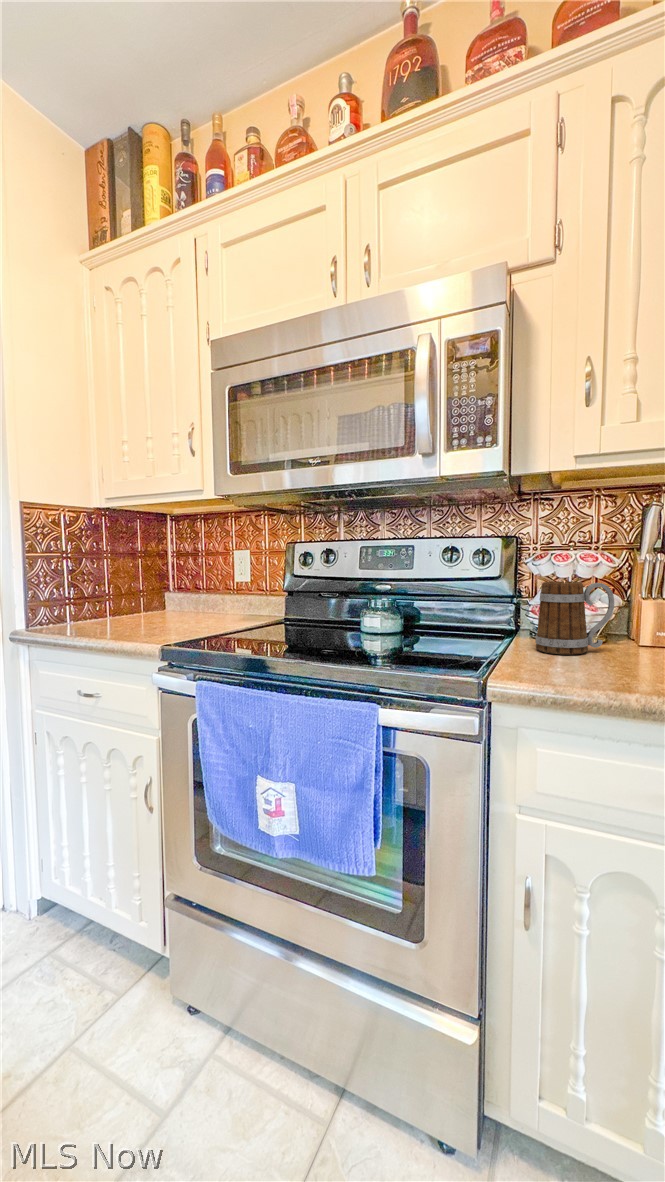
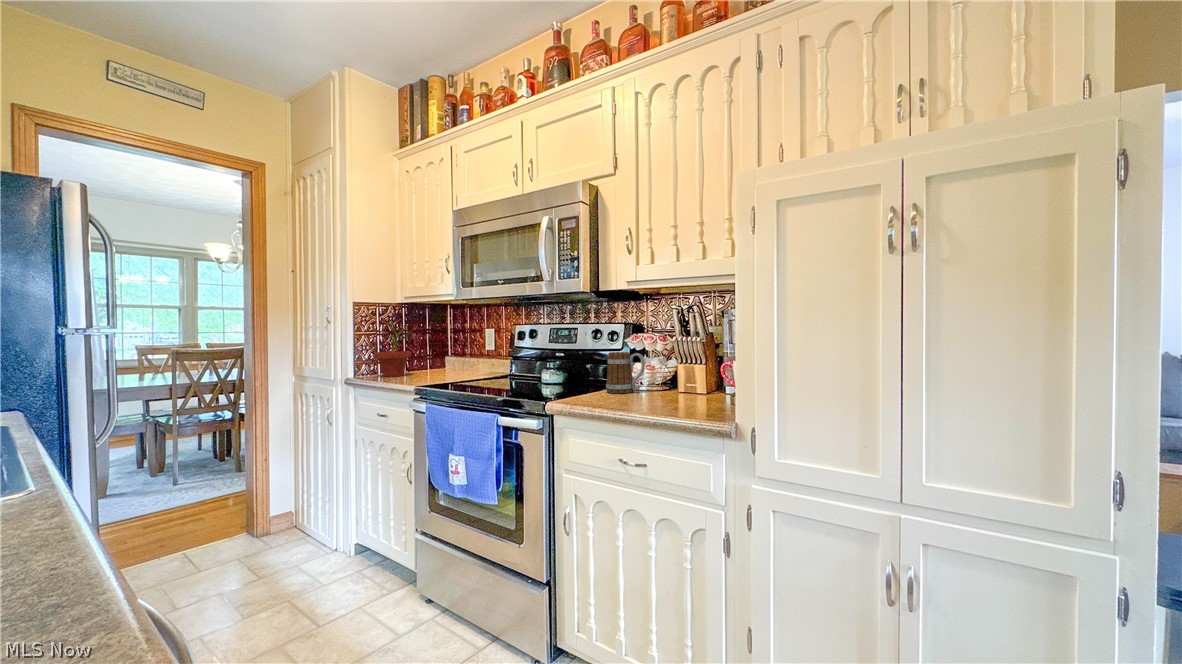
potted plant: none [60,535,127,626] -> present [374,321,413,377]

